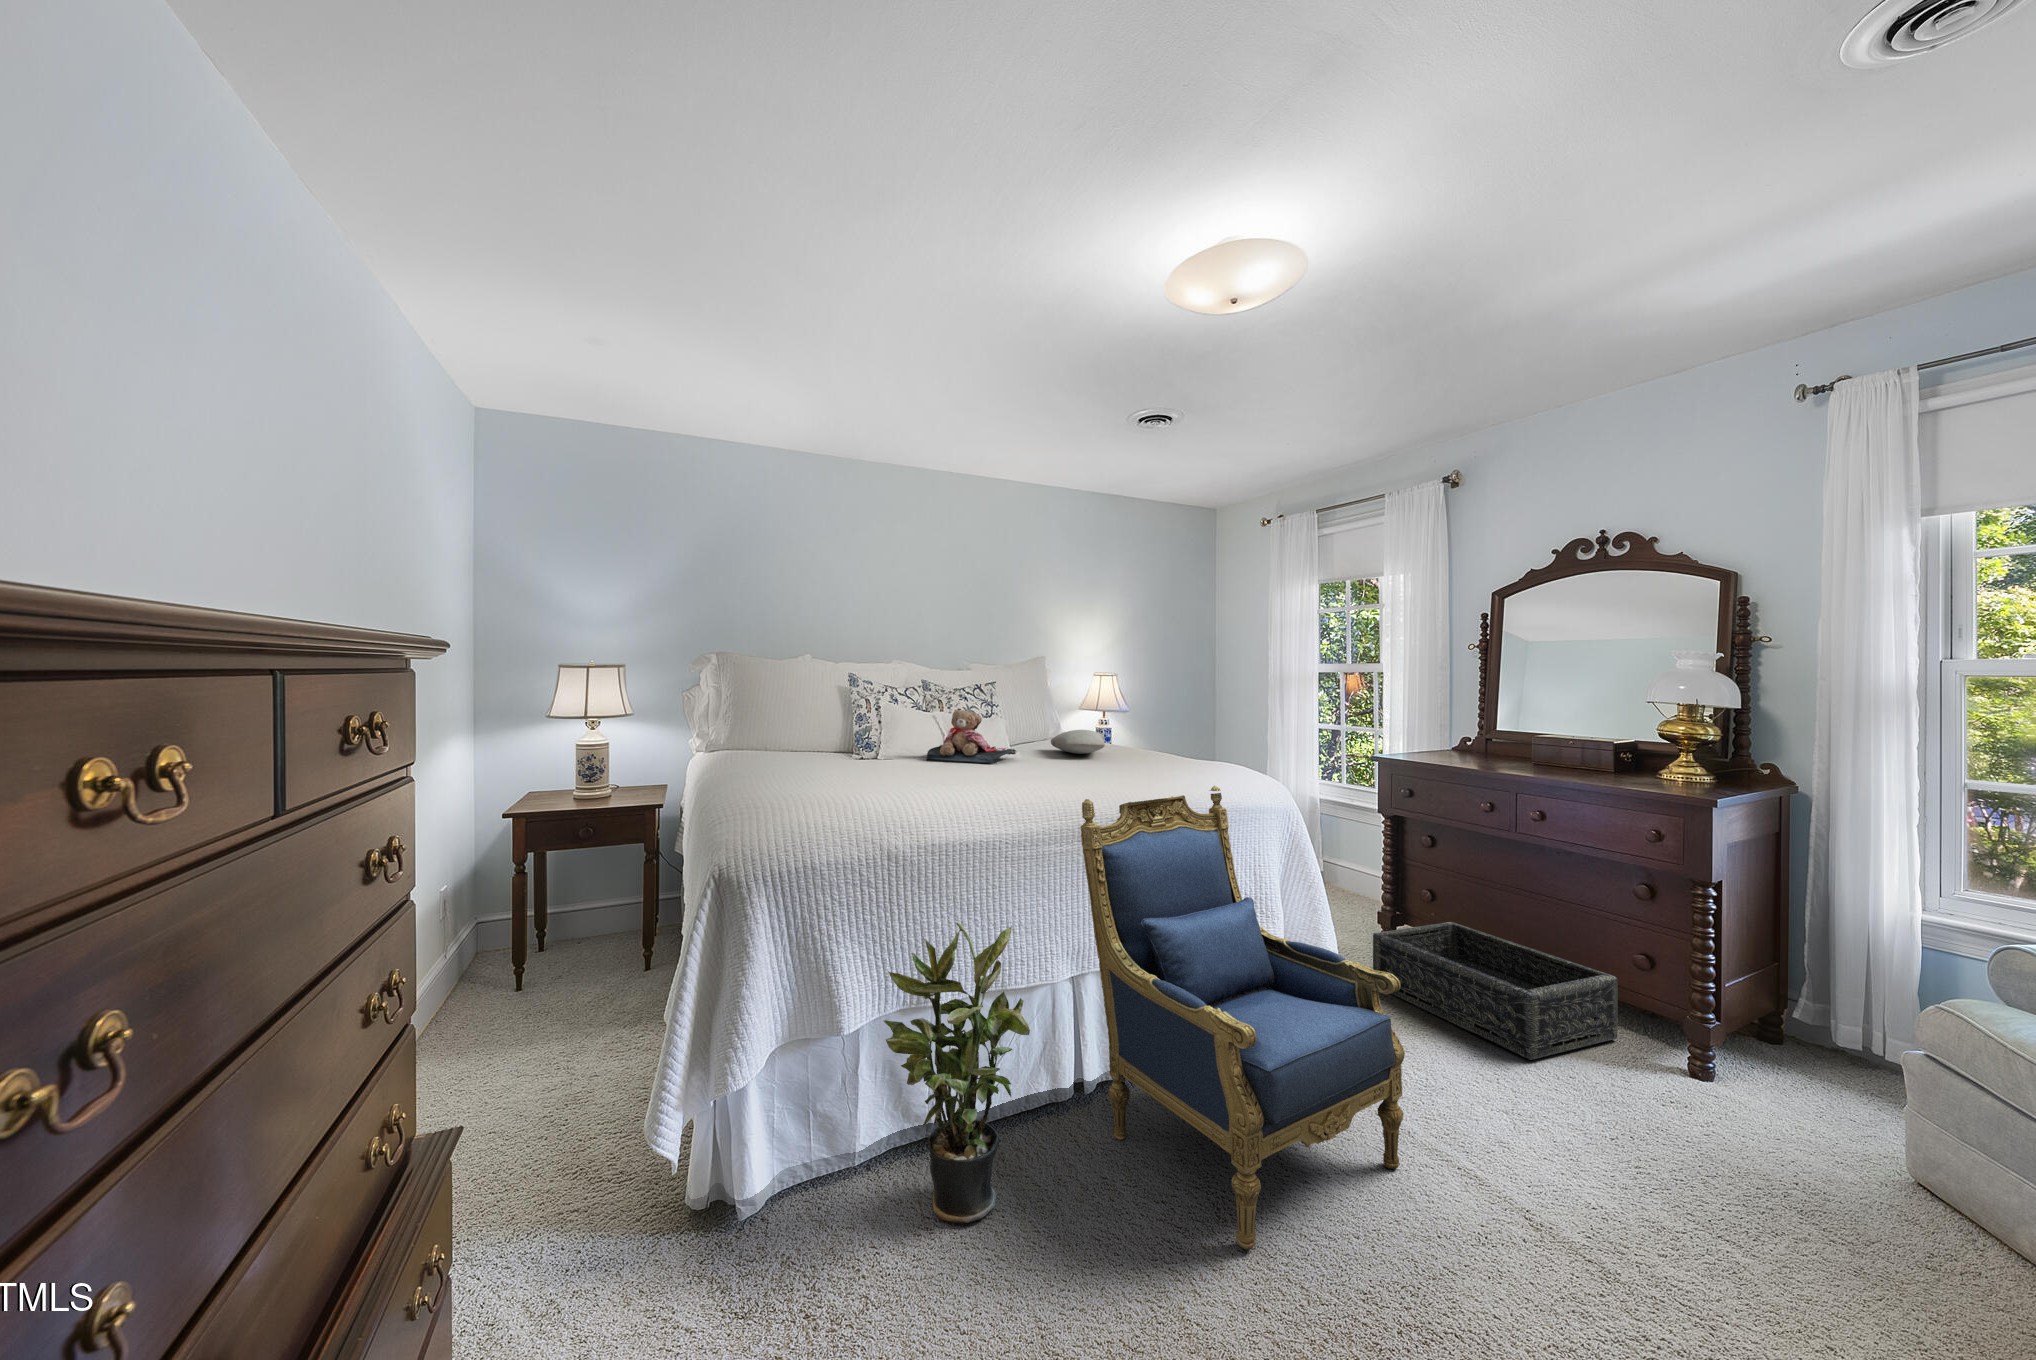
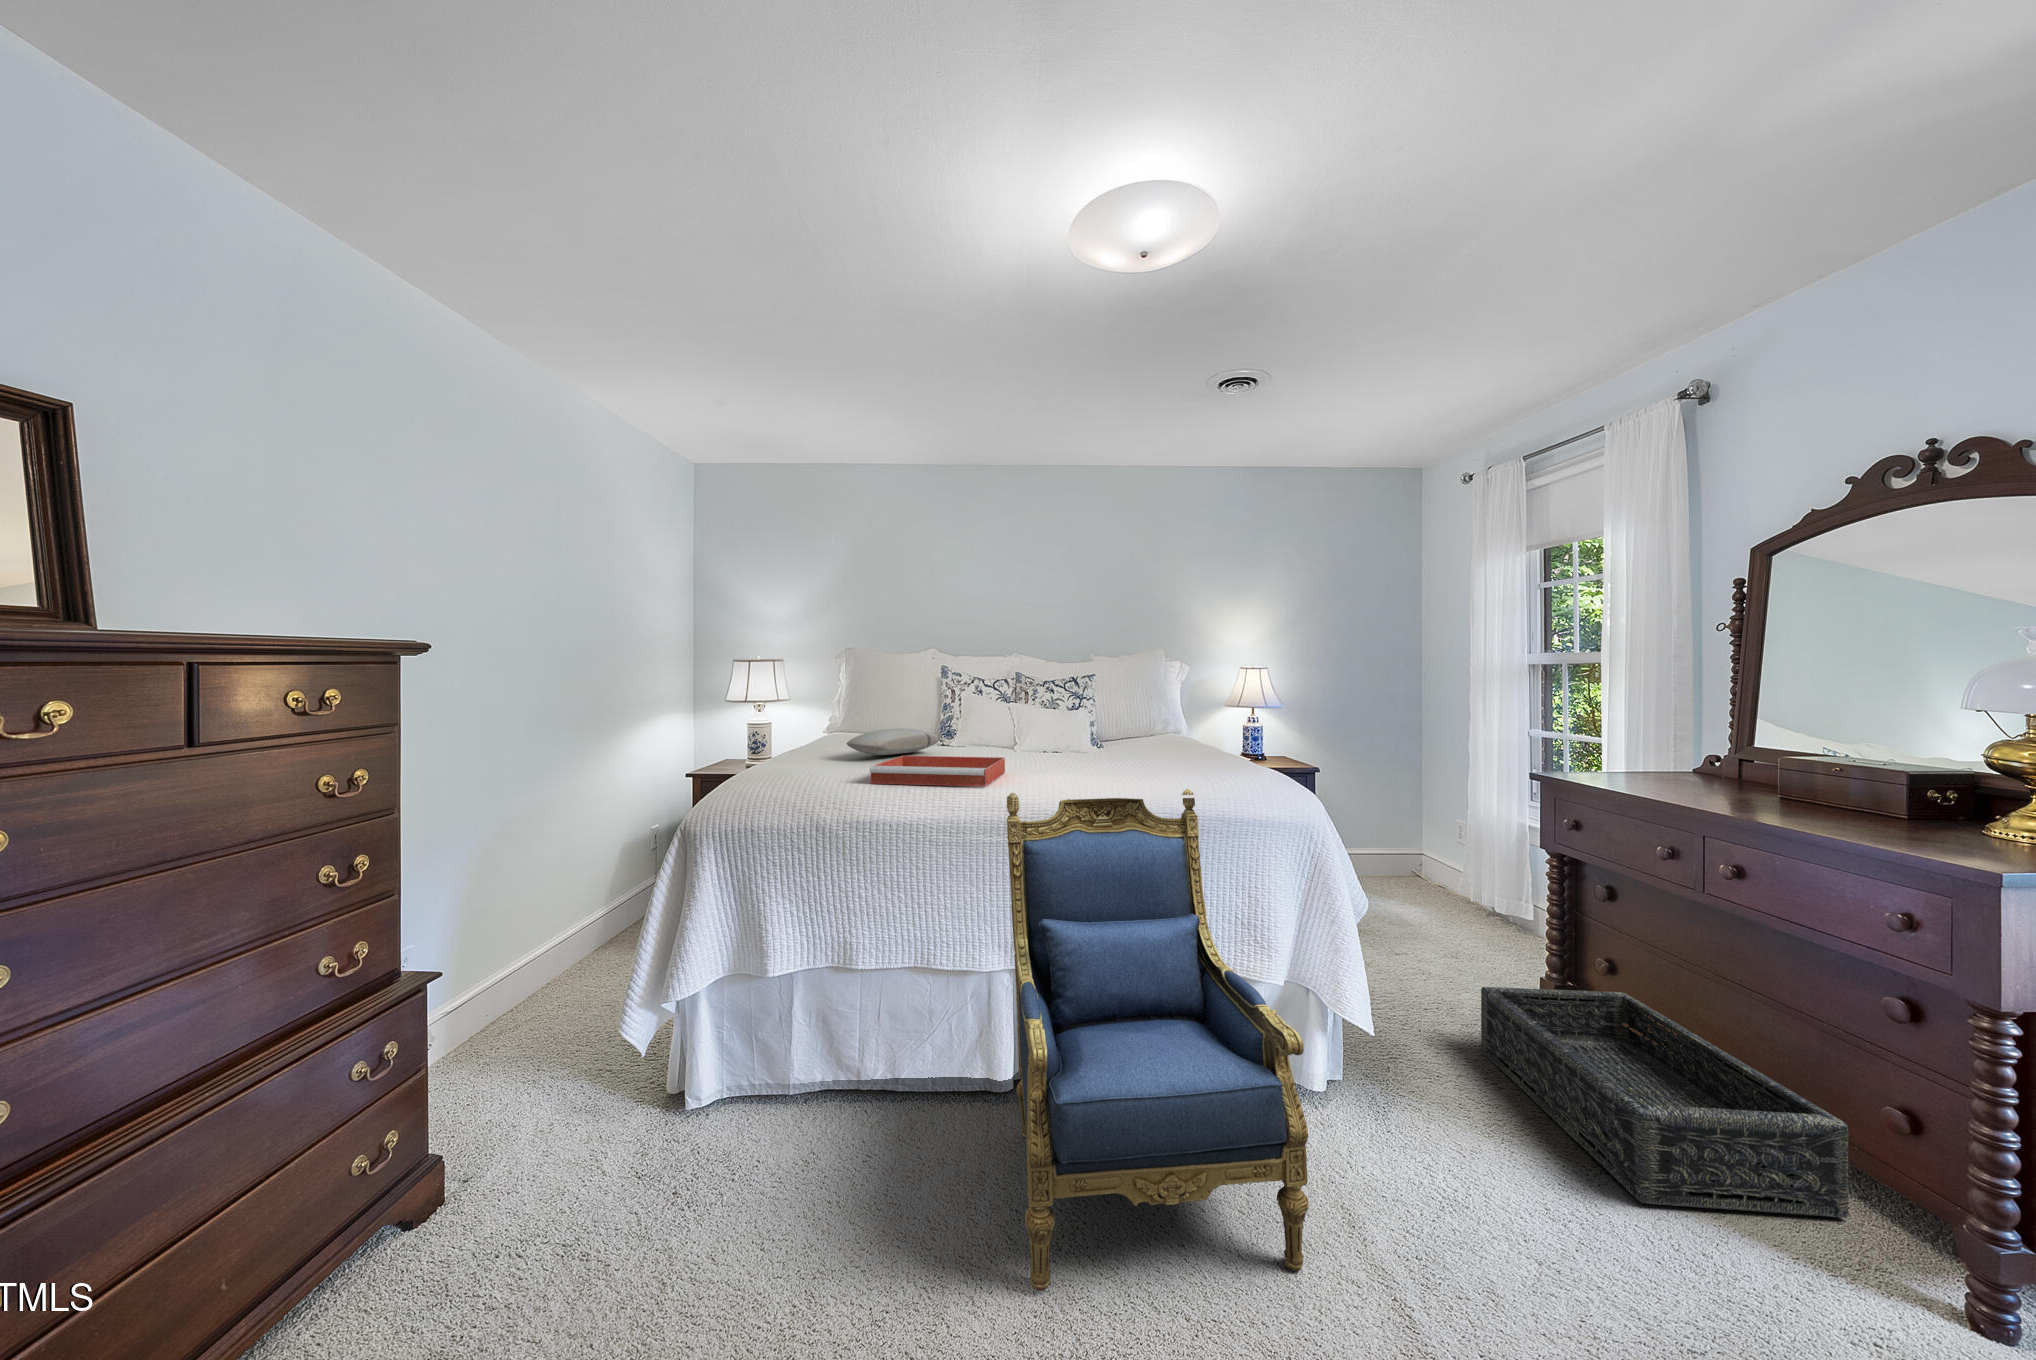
teddy bear: present [927,710,1016,763] -> none [997,702,1084,755]
pillow: present [1051,730,1105,754] -> present [847,729,939,755]
tray: none [899,766,1041,801] -> present [870,756,1005,786]
potted plant: present [884,922,1030,1223] -> none [765,892,905,1168]

